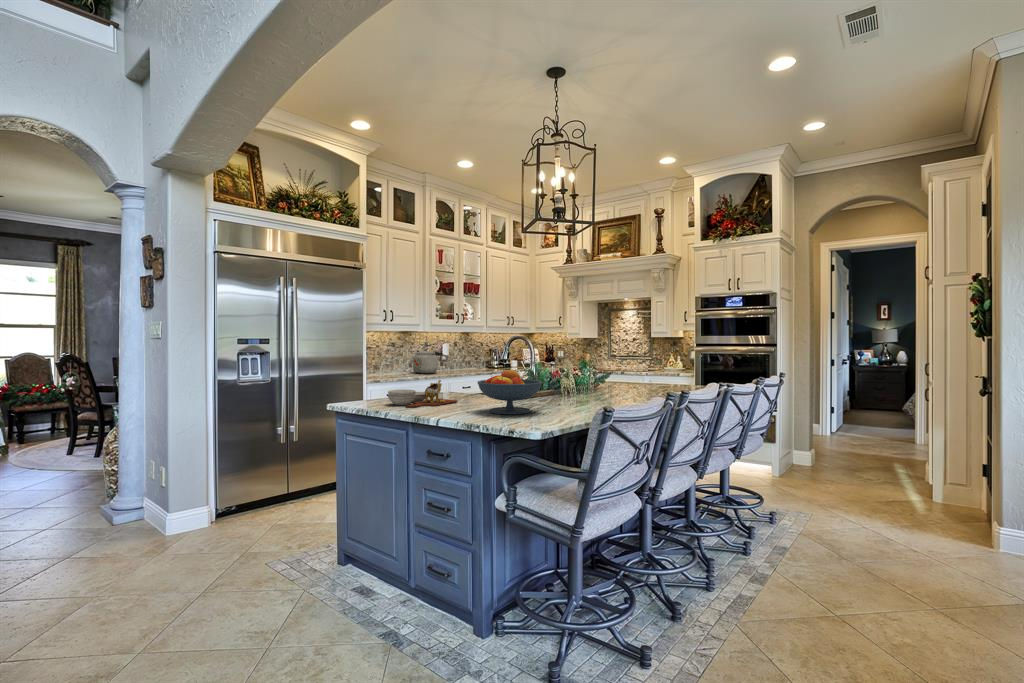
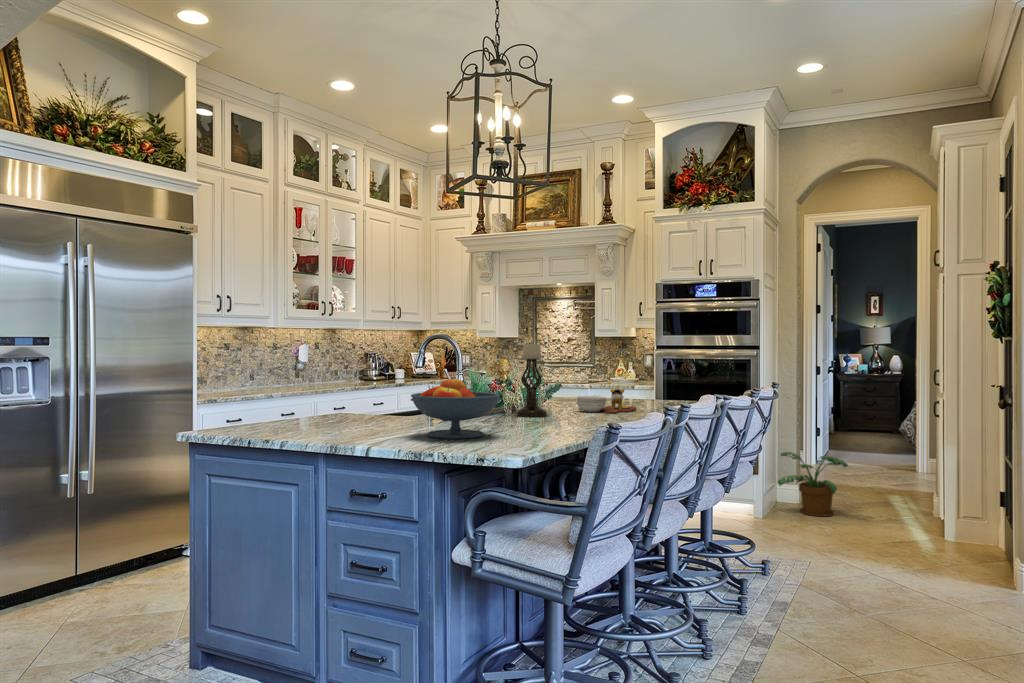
candle holder: none [570,342,593,397] -> present [516,341,547,417]
kettle: present [412,349,442,374] -> none [256,354,305,390]
cutting board: present [388,380,458,408] -> present [577,386,637,414]
potted plant: none [791,426,851,478] -> present [778,452,848,517]

